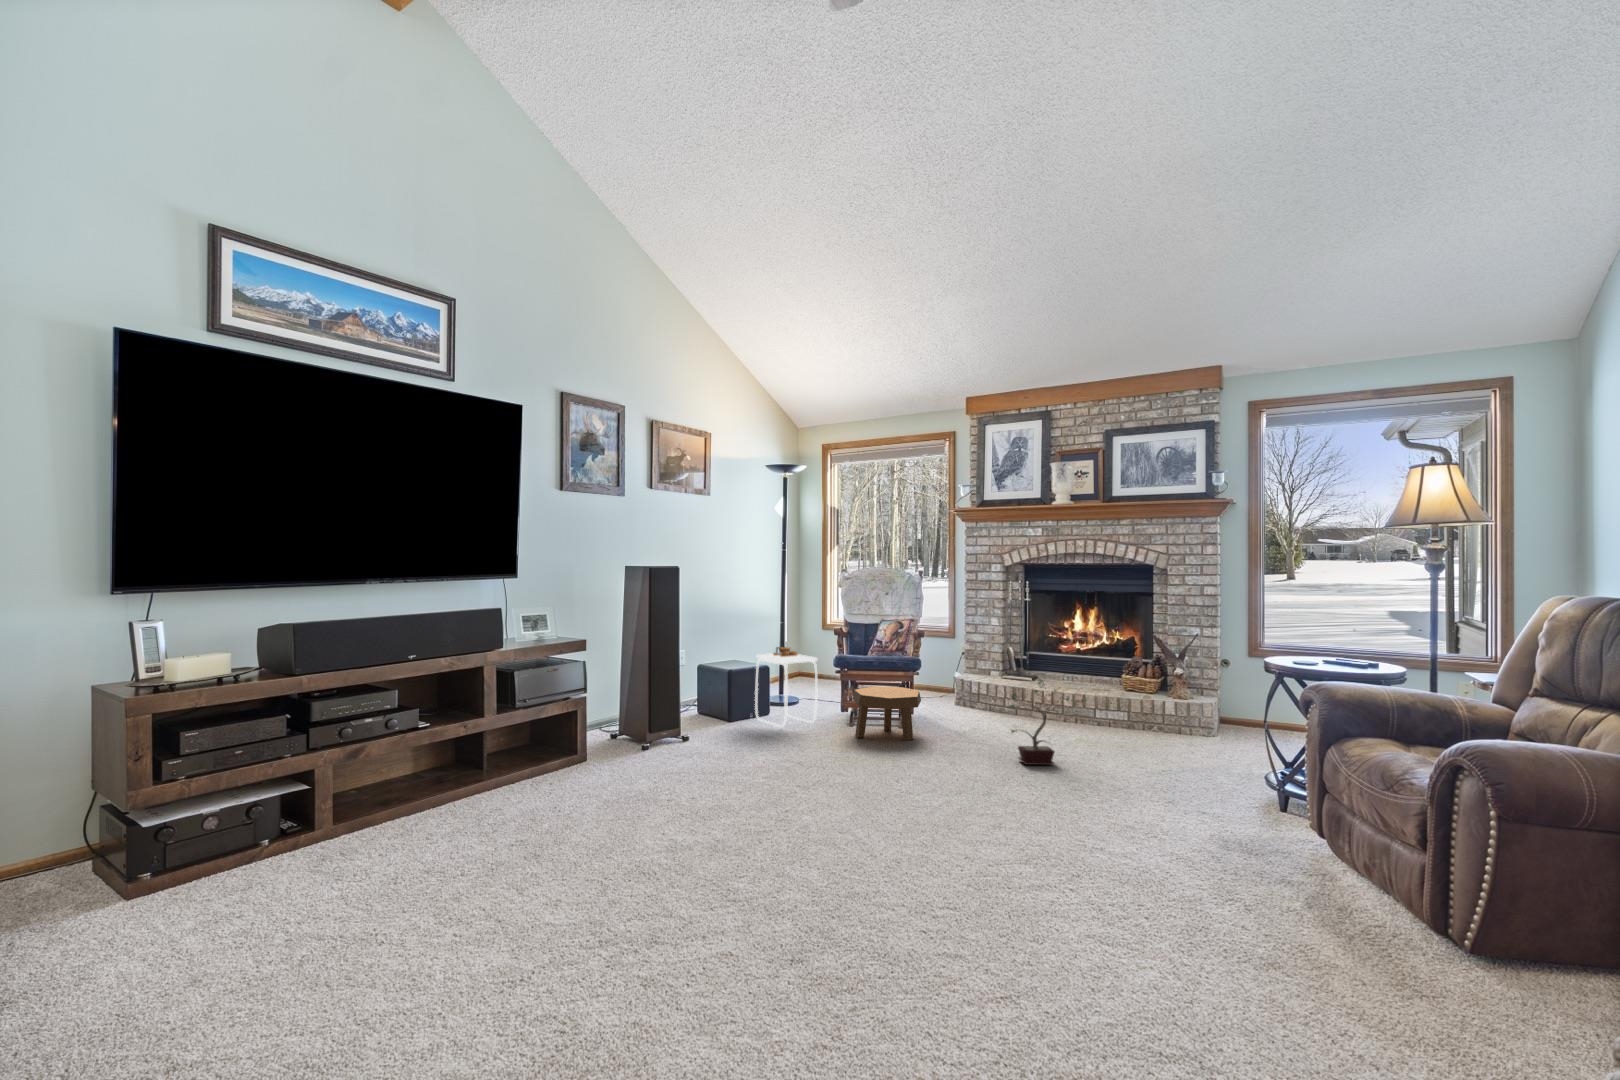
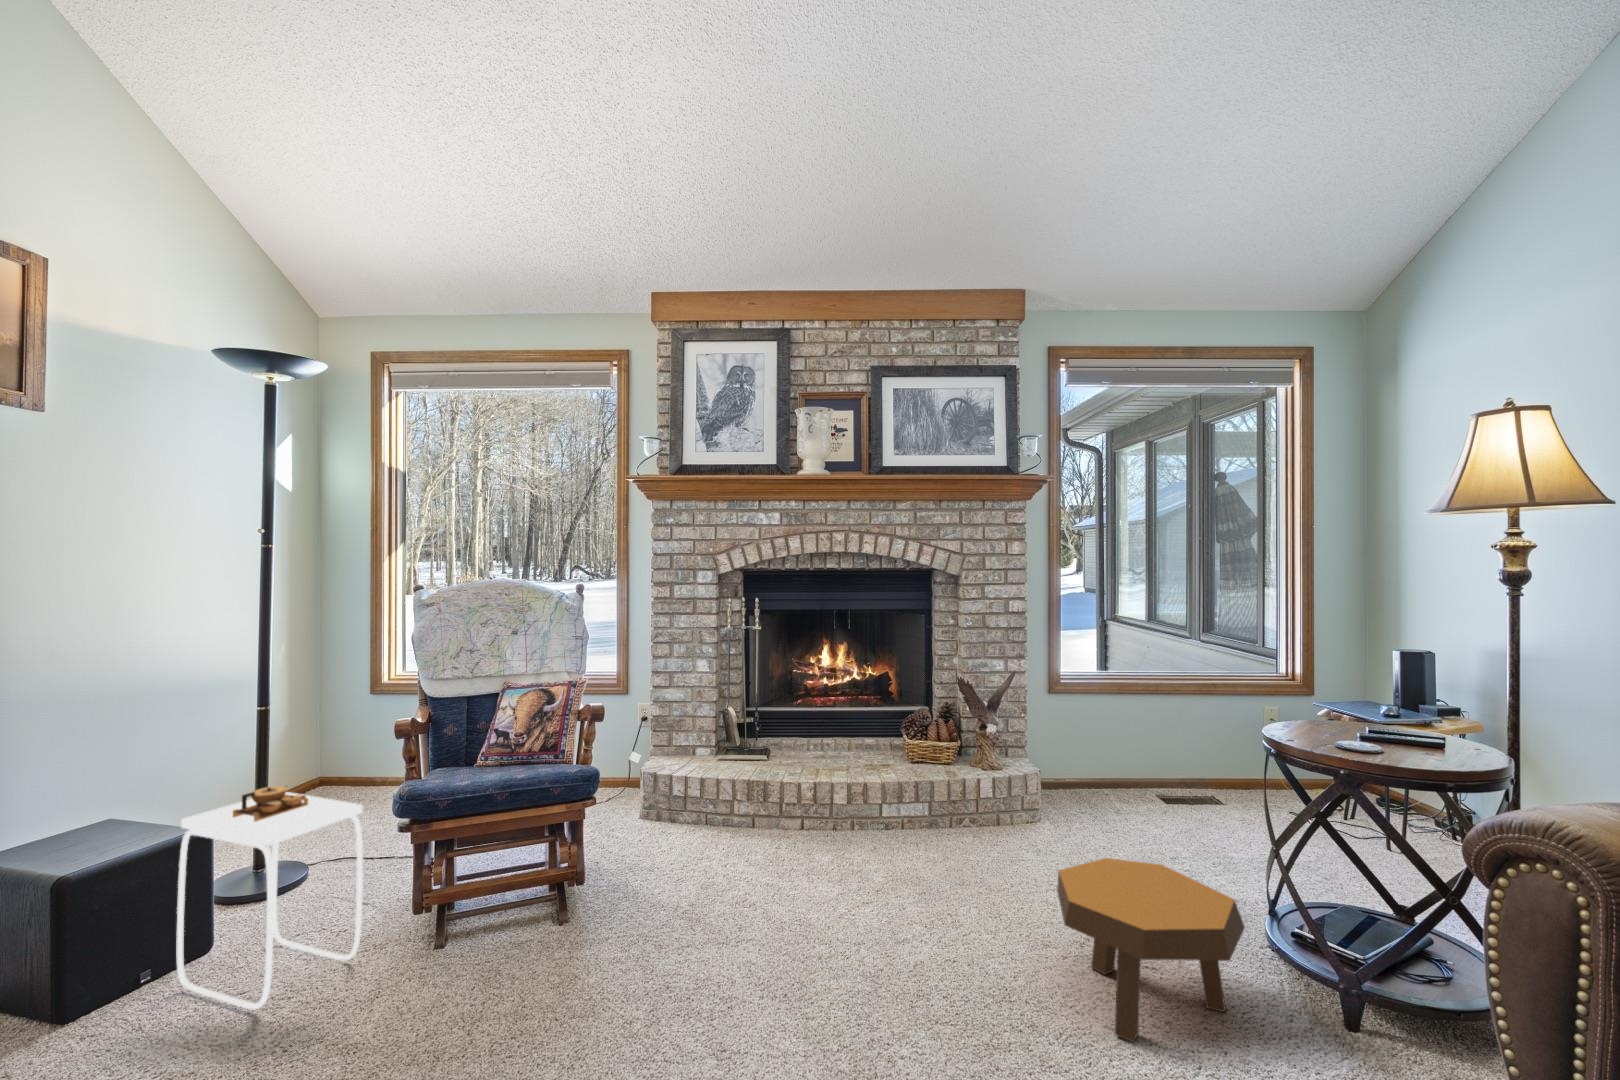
potted plant: present [1010,679,1085,765] -> none [856,817,995,1019]
footstool: present [853,686,921,740] -> present [1057,858,1245,1042]

